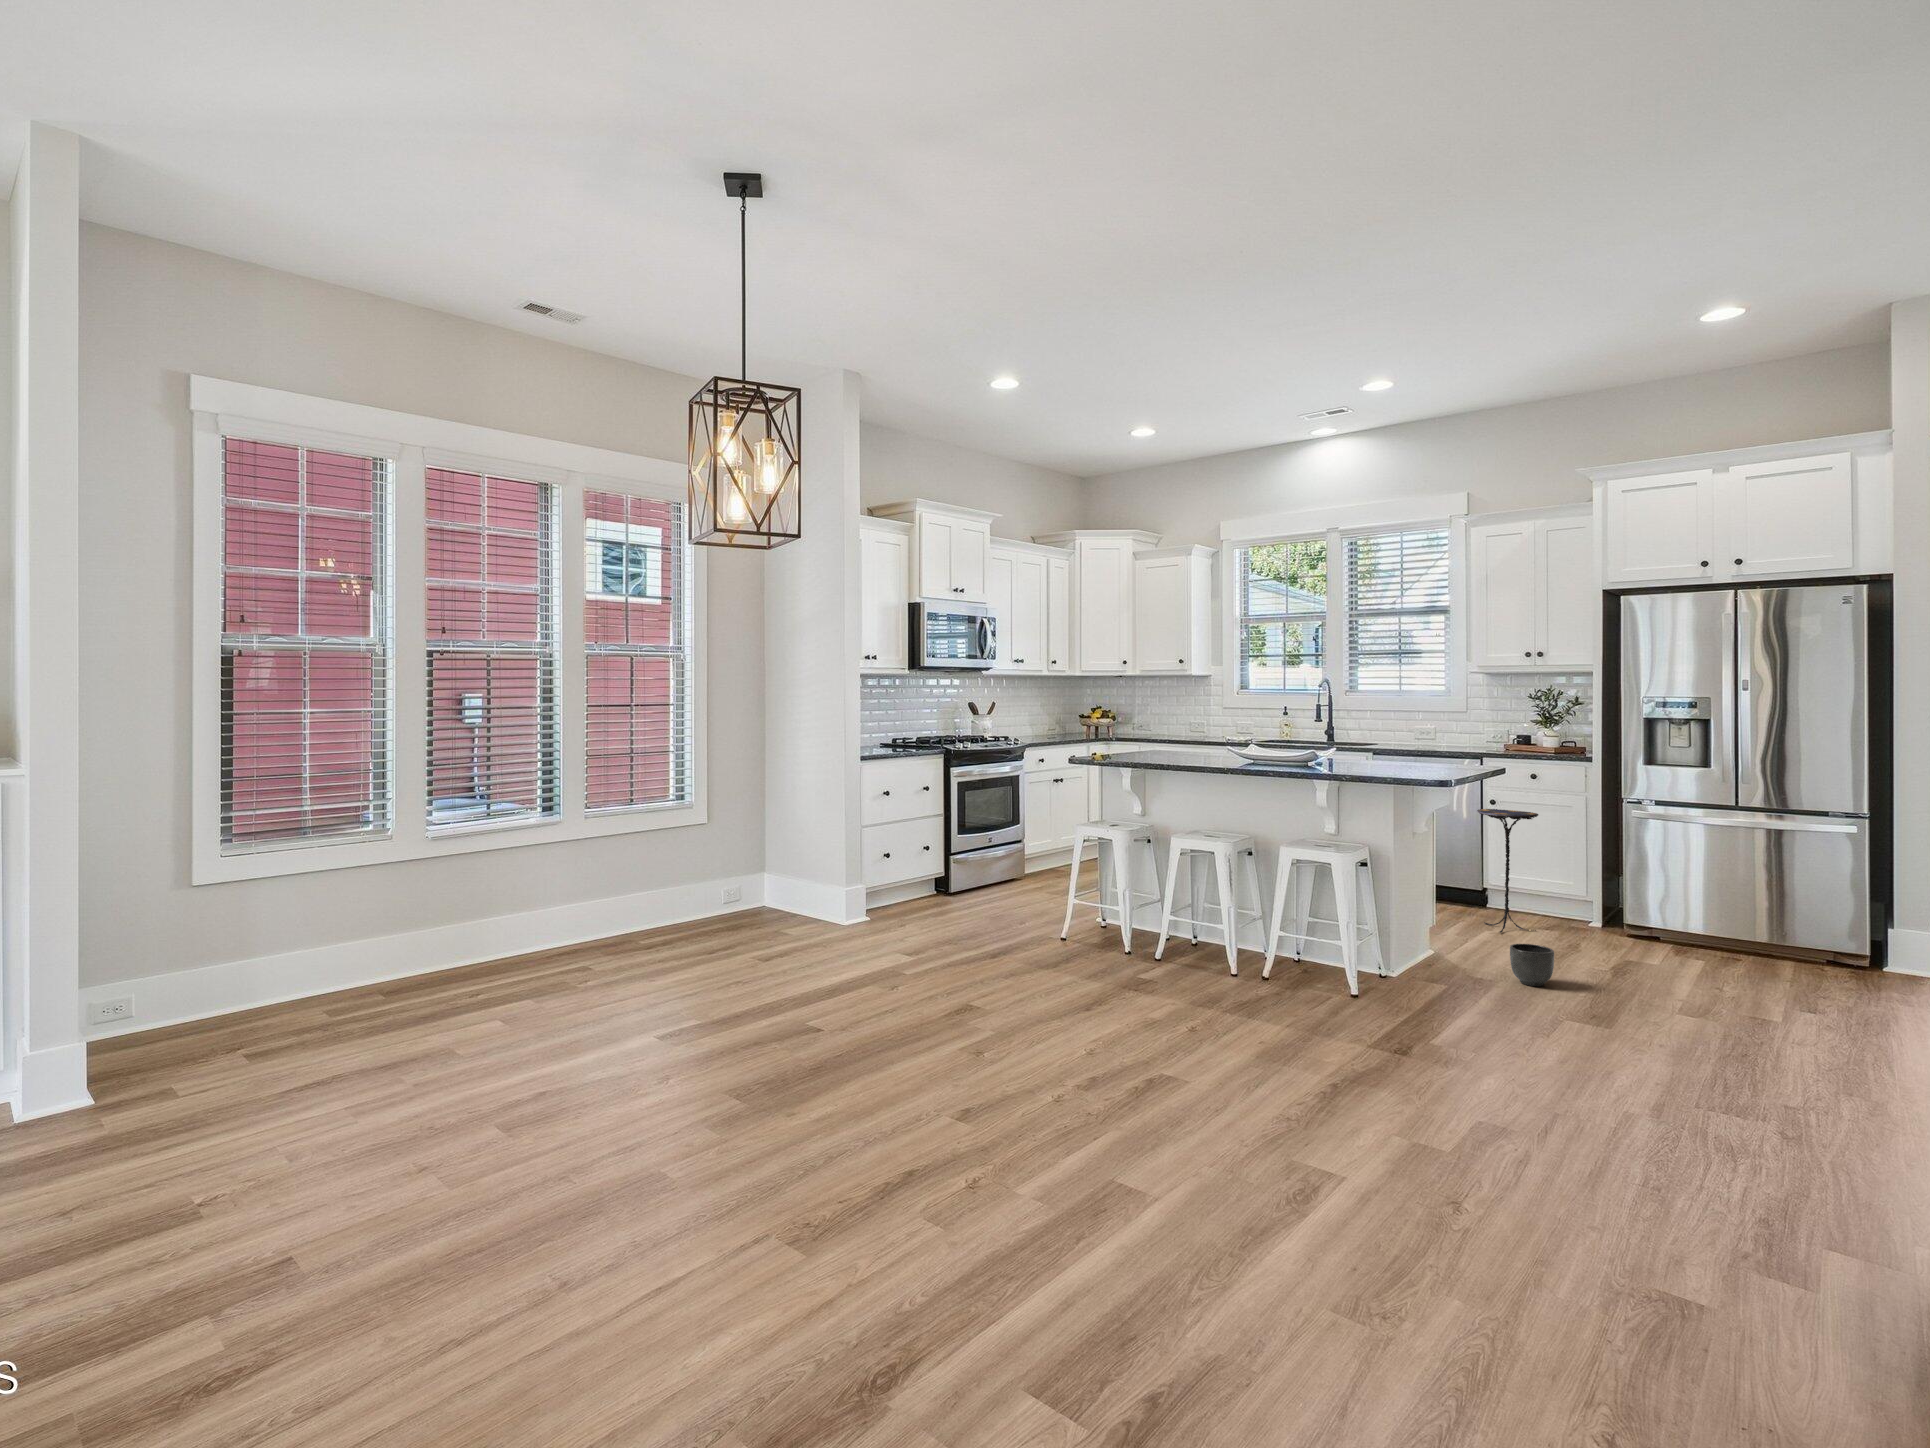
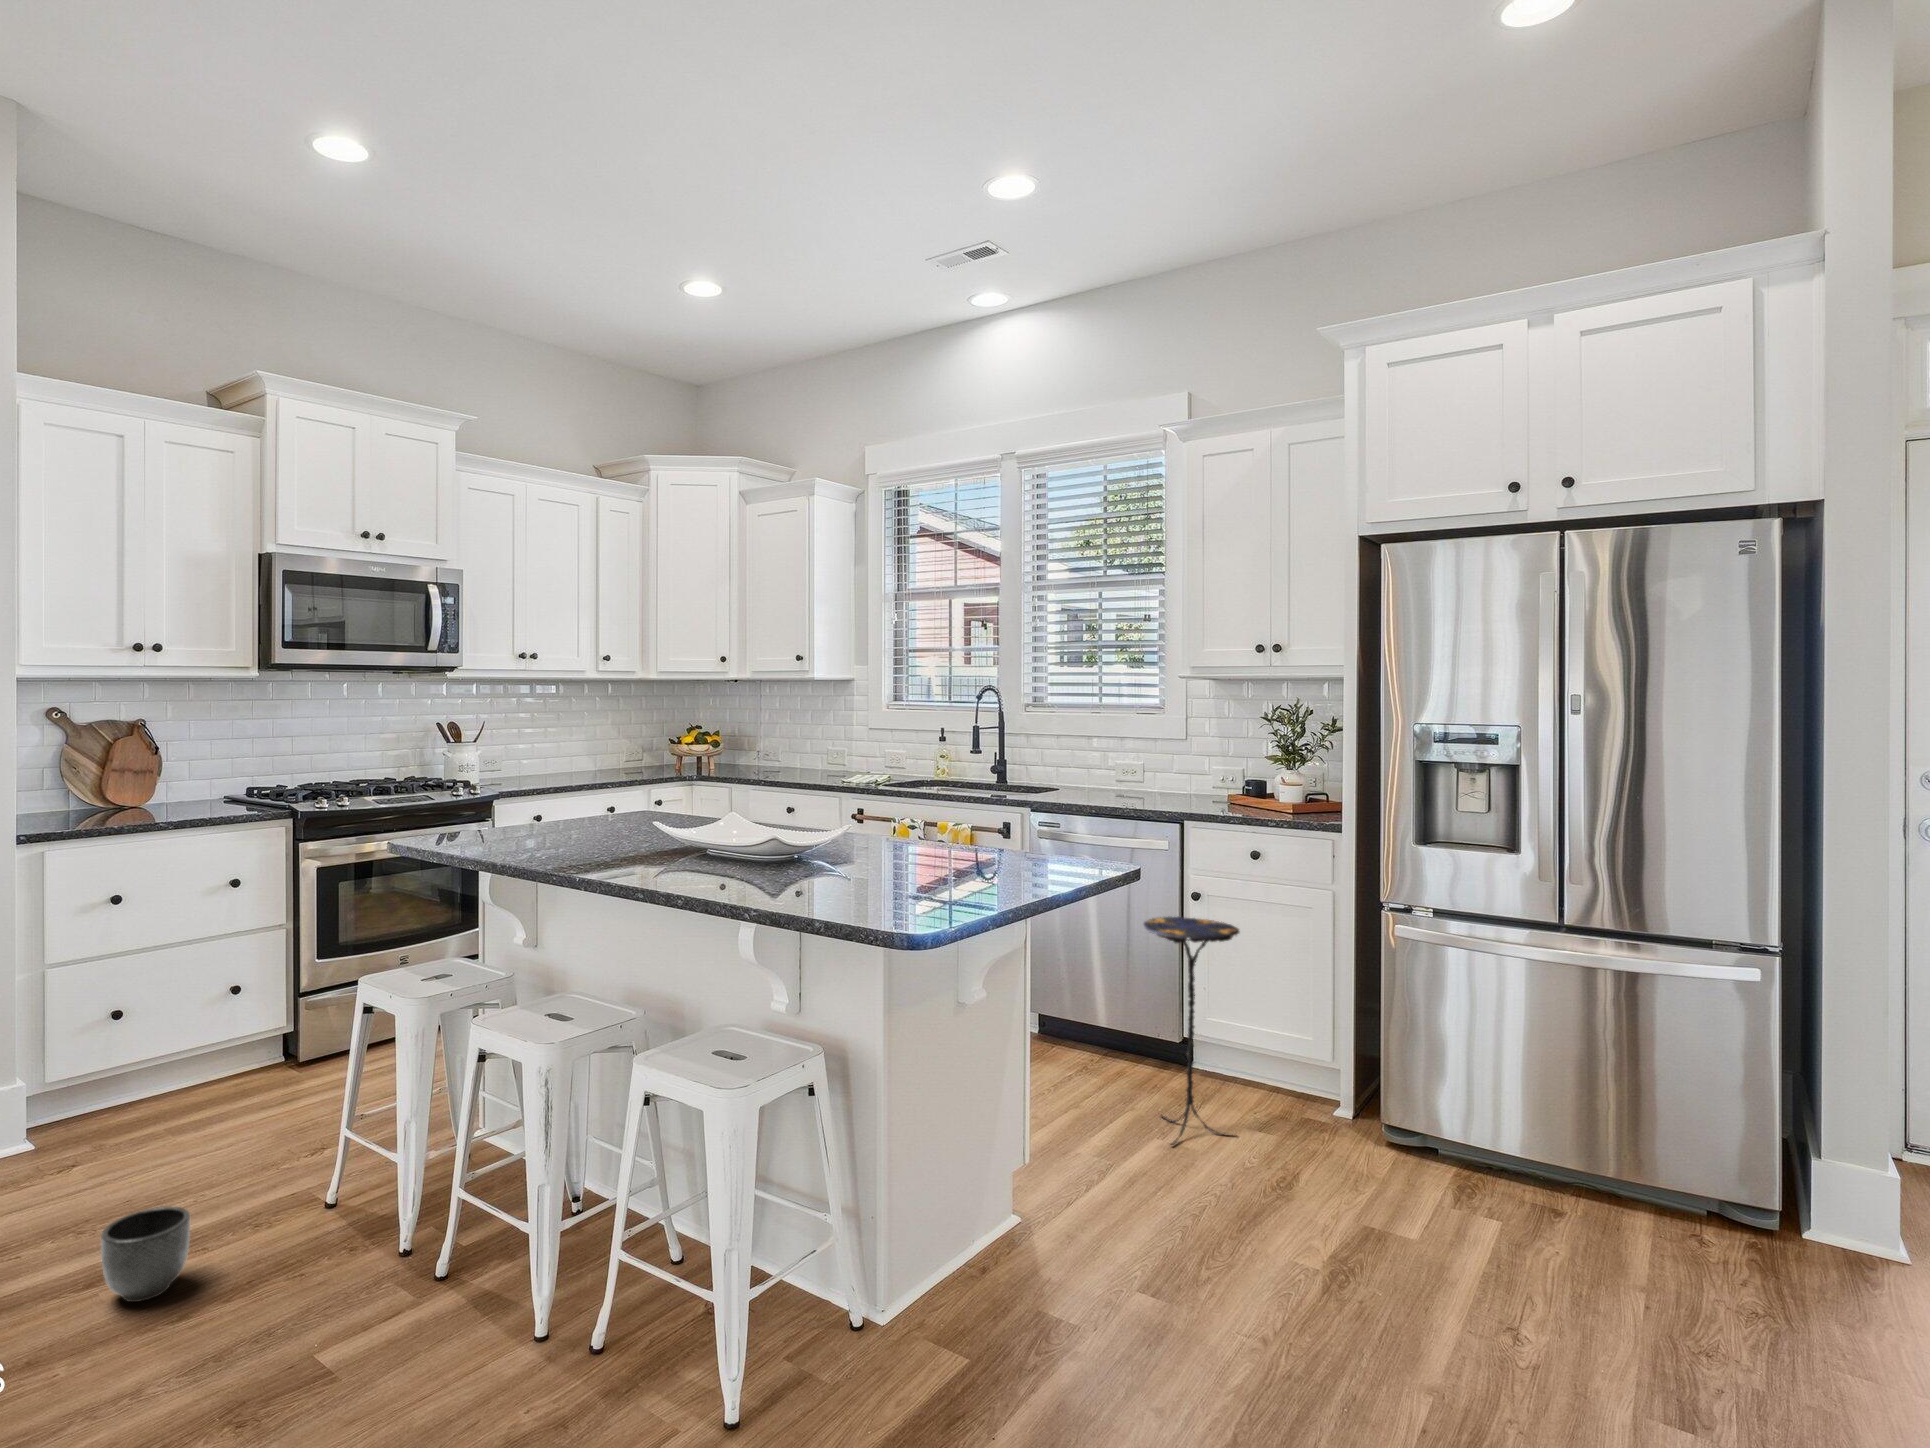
planter: present [1510,944,1554,986] -> present [101,1207,190,1302]

